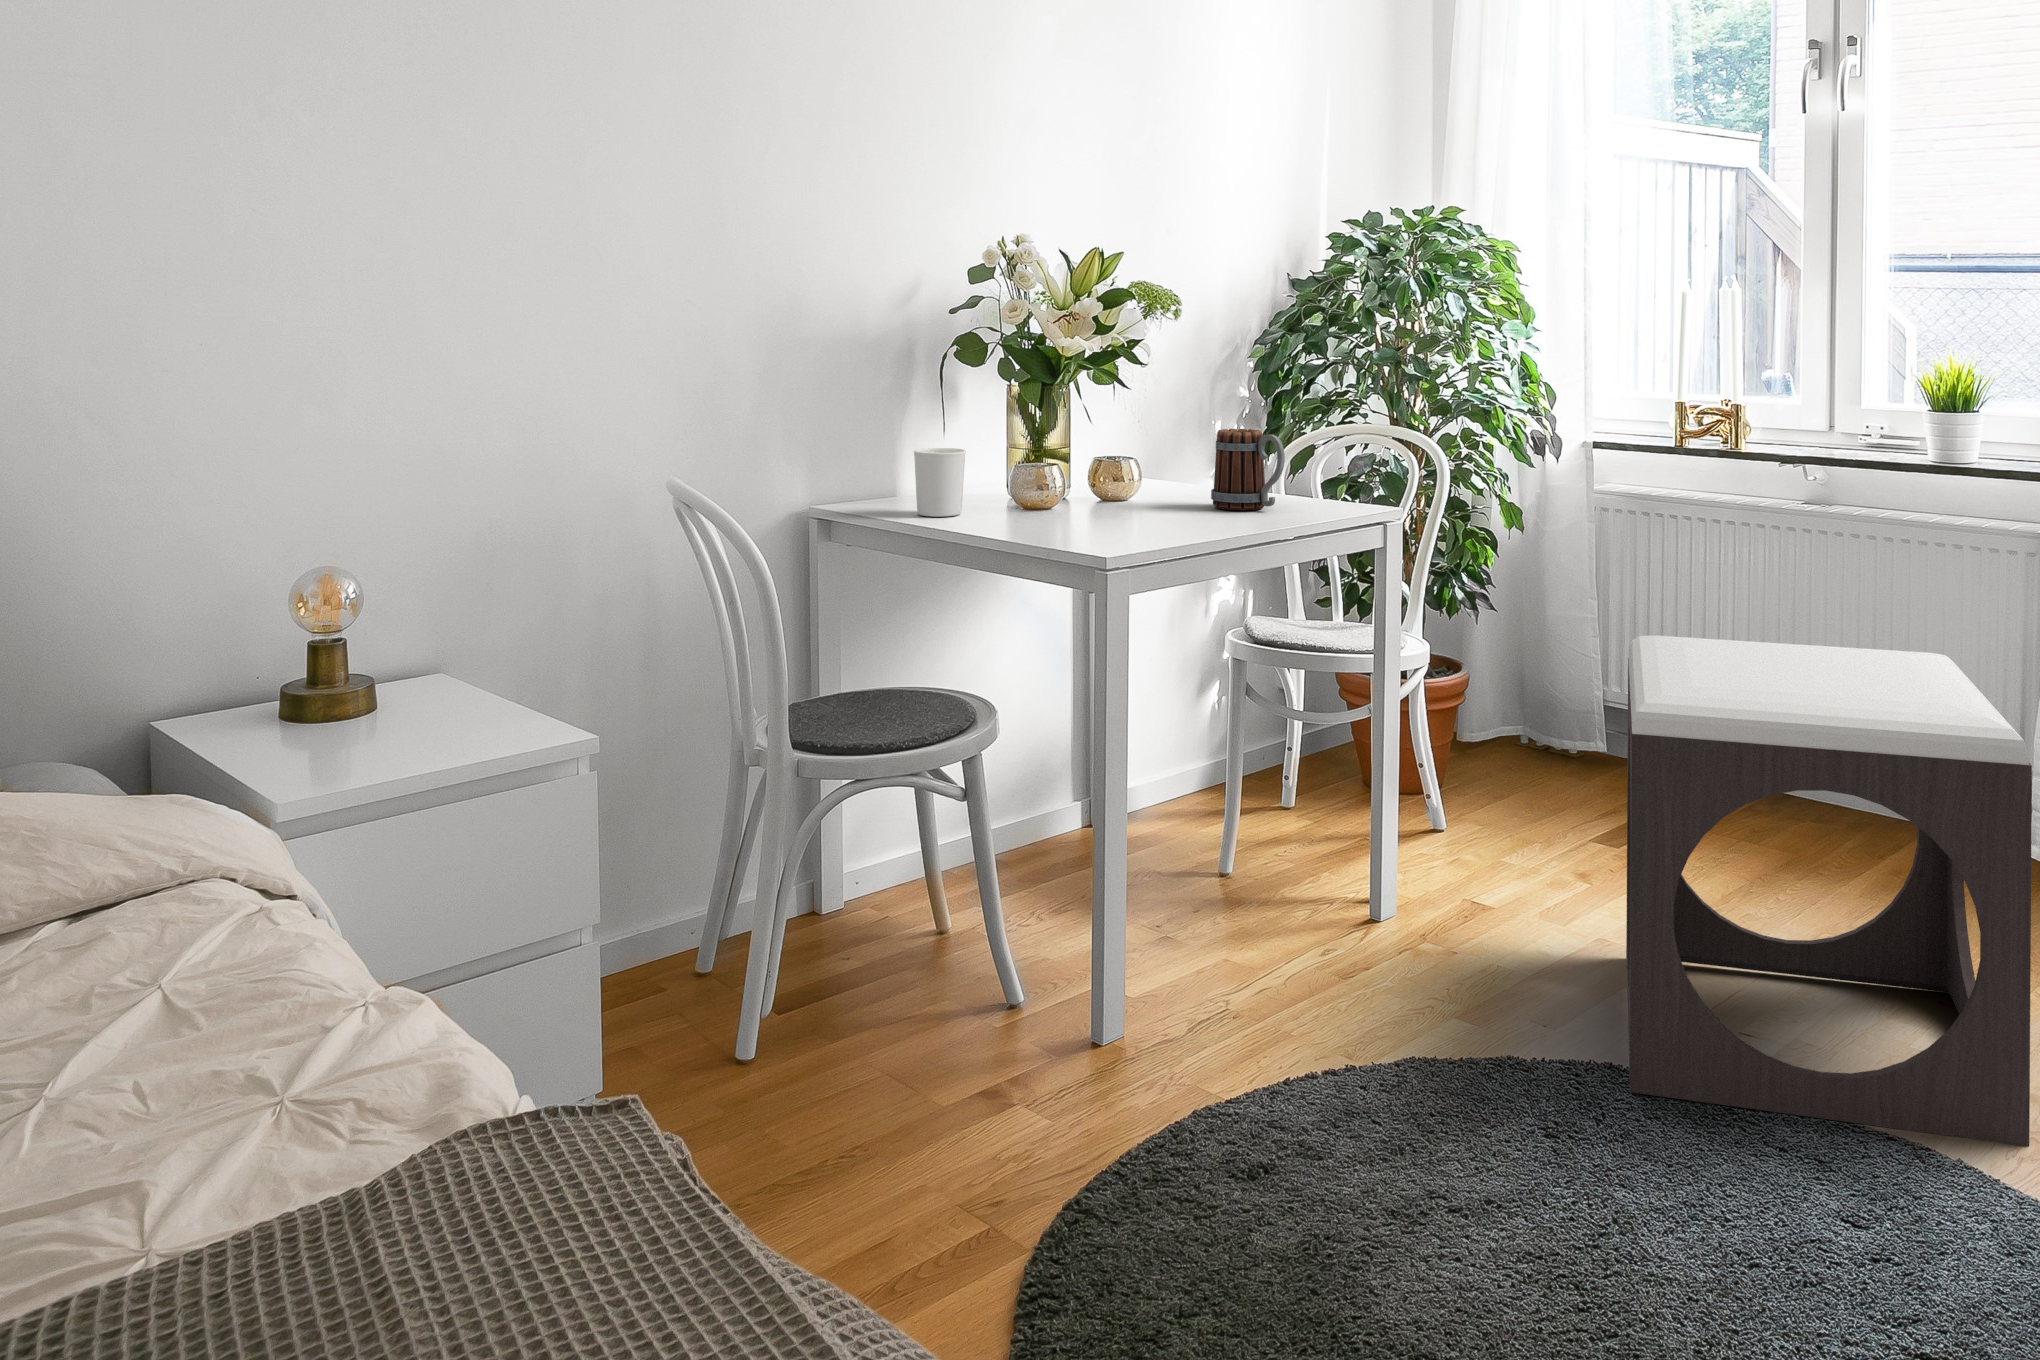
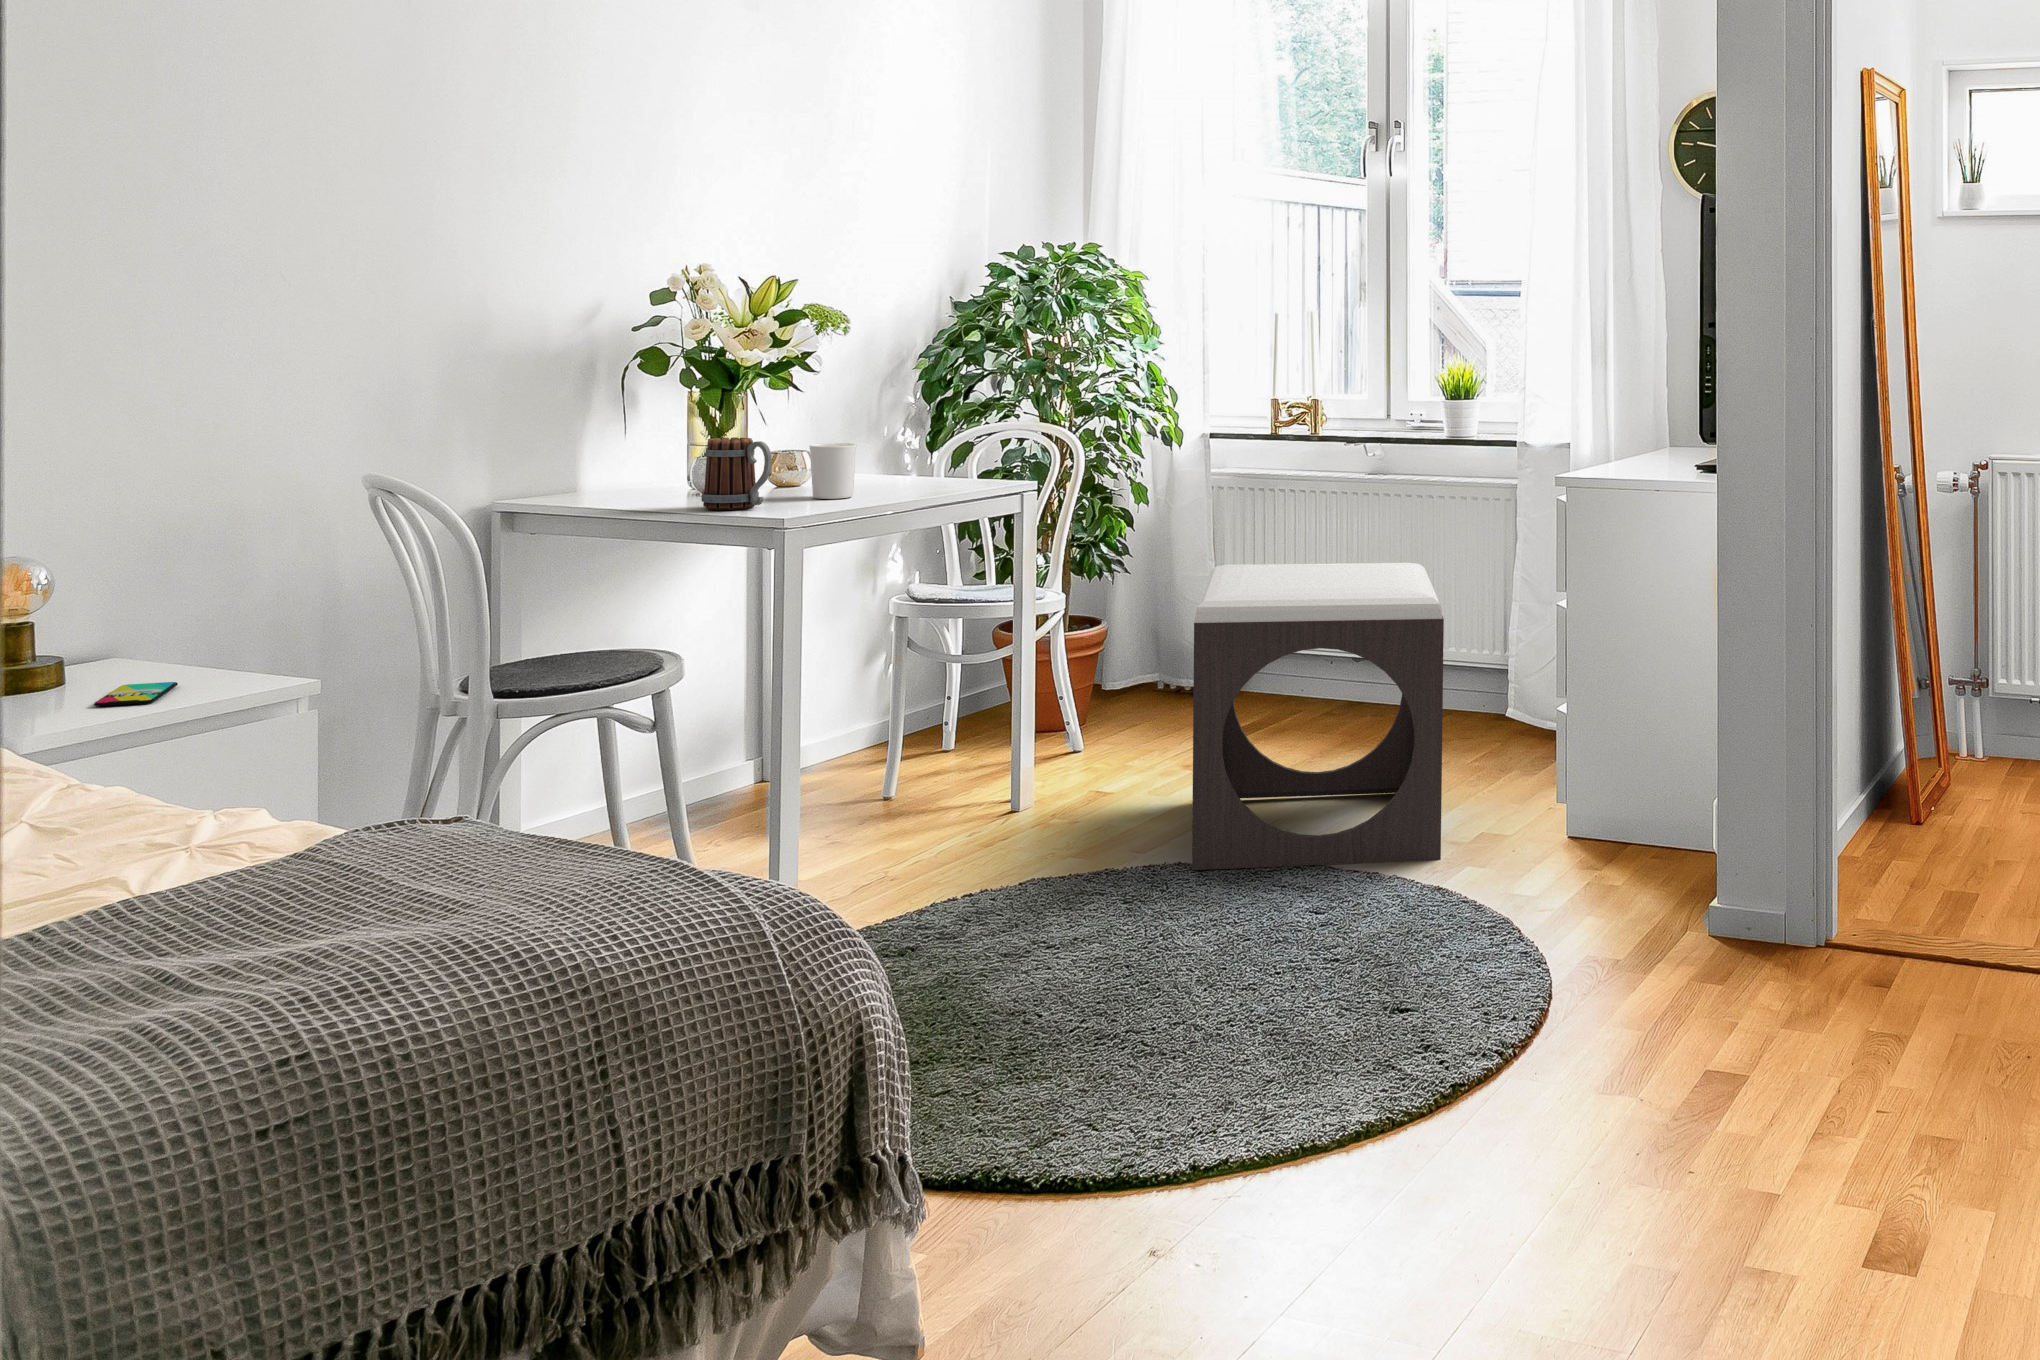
mug: present [1211,429,1285,510] -> present [701,437,772,510]
candle holder: present [914,448,966,517] -> present [810,443,857,499]
smartphone: none [384,720,473,752] -> present [94,682,178,706]

